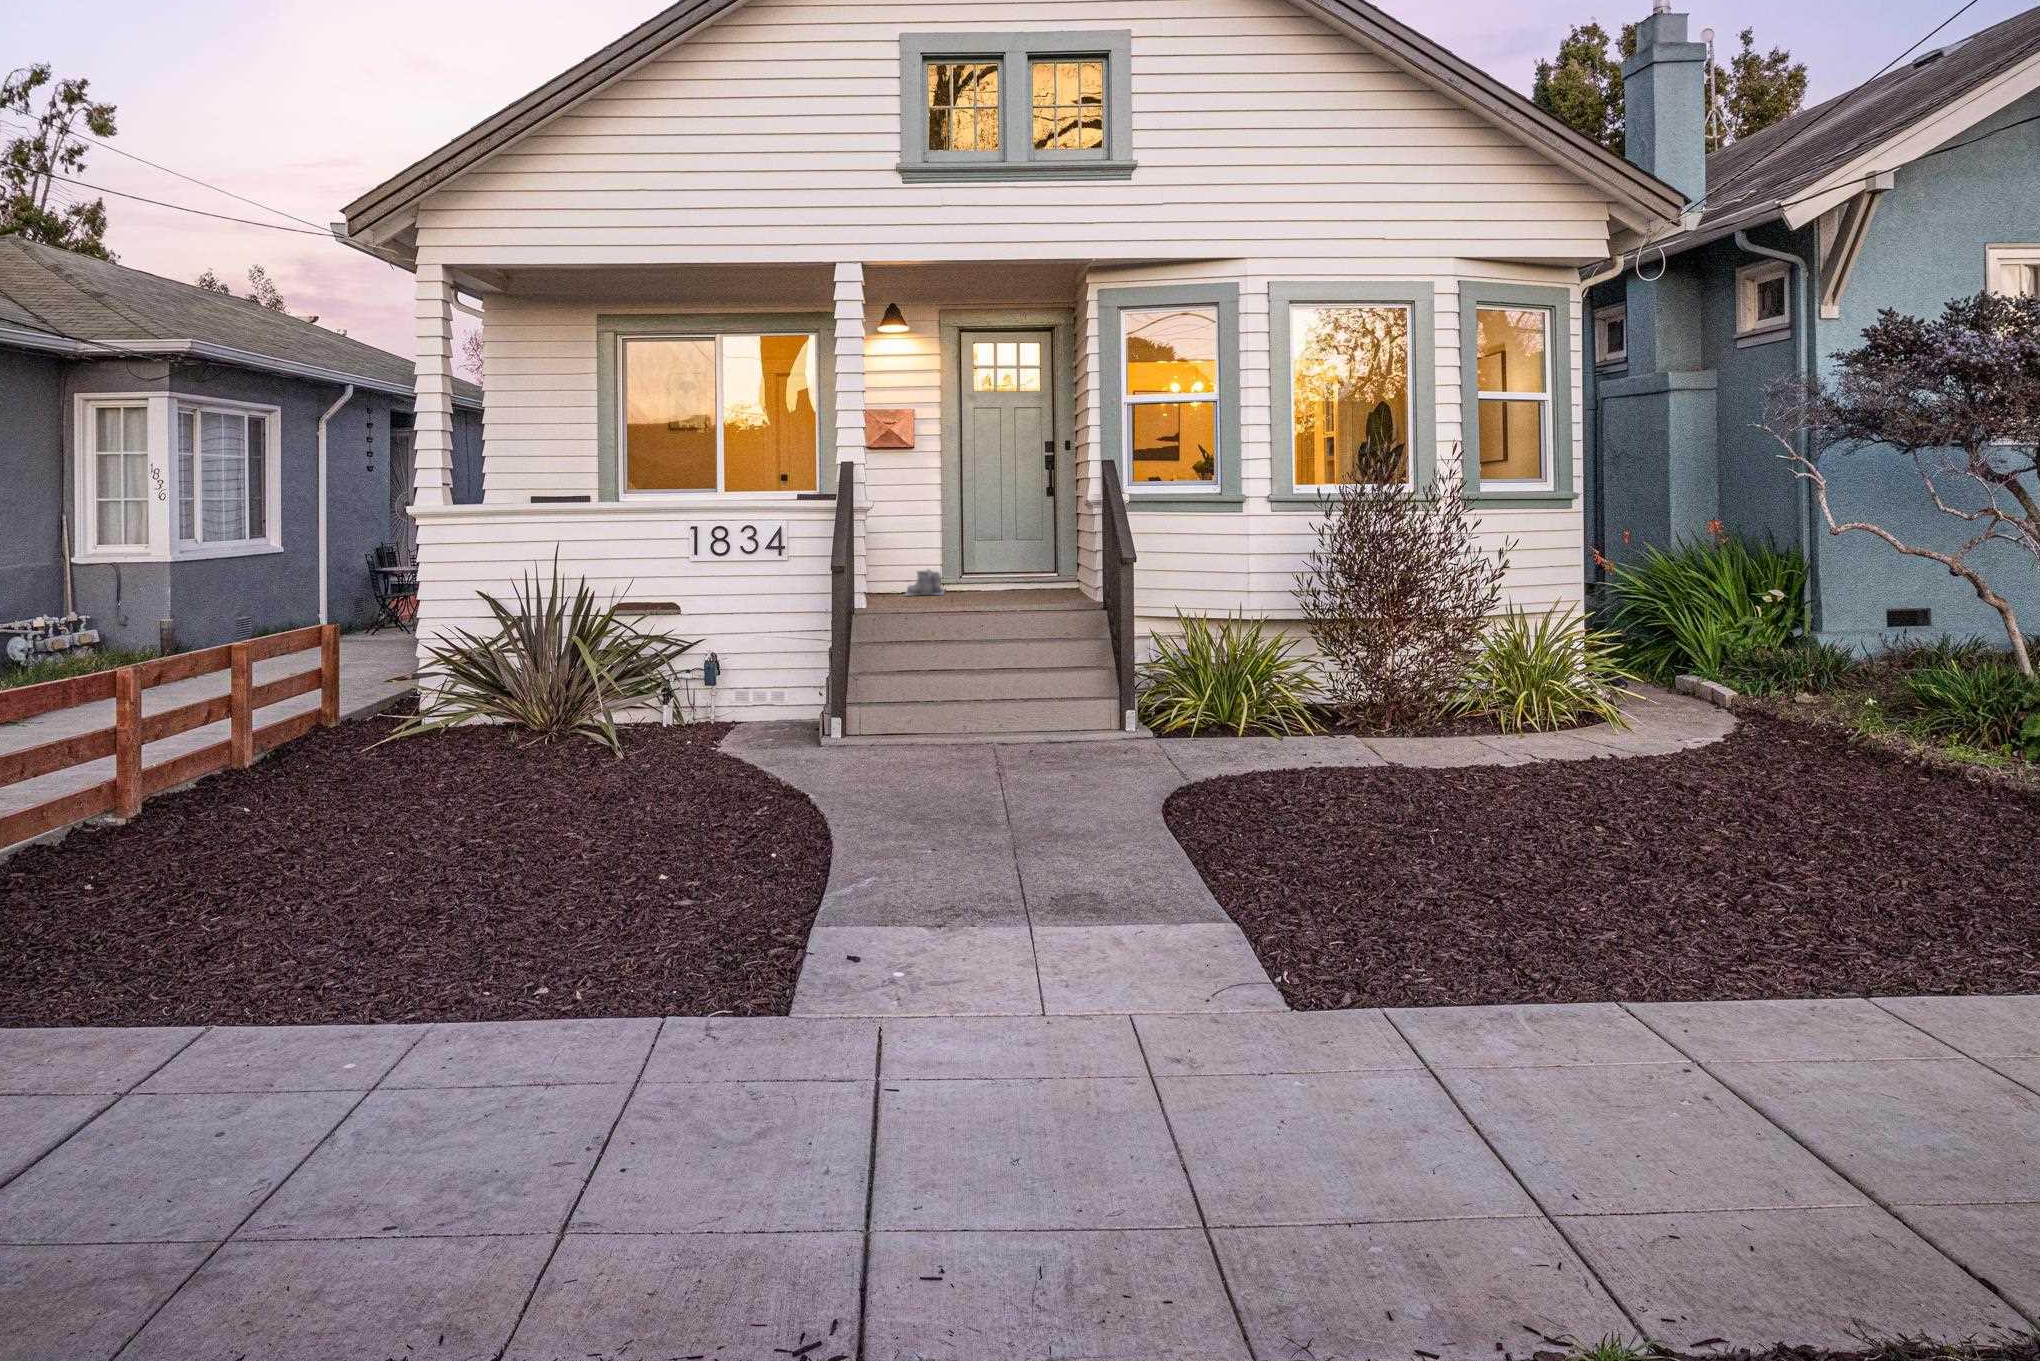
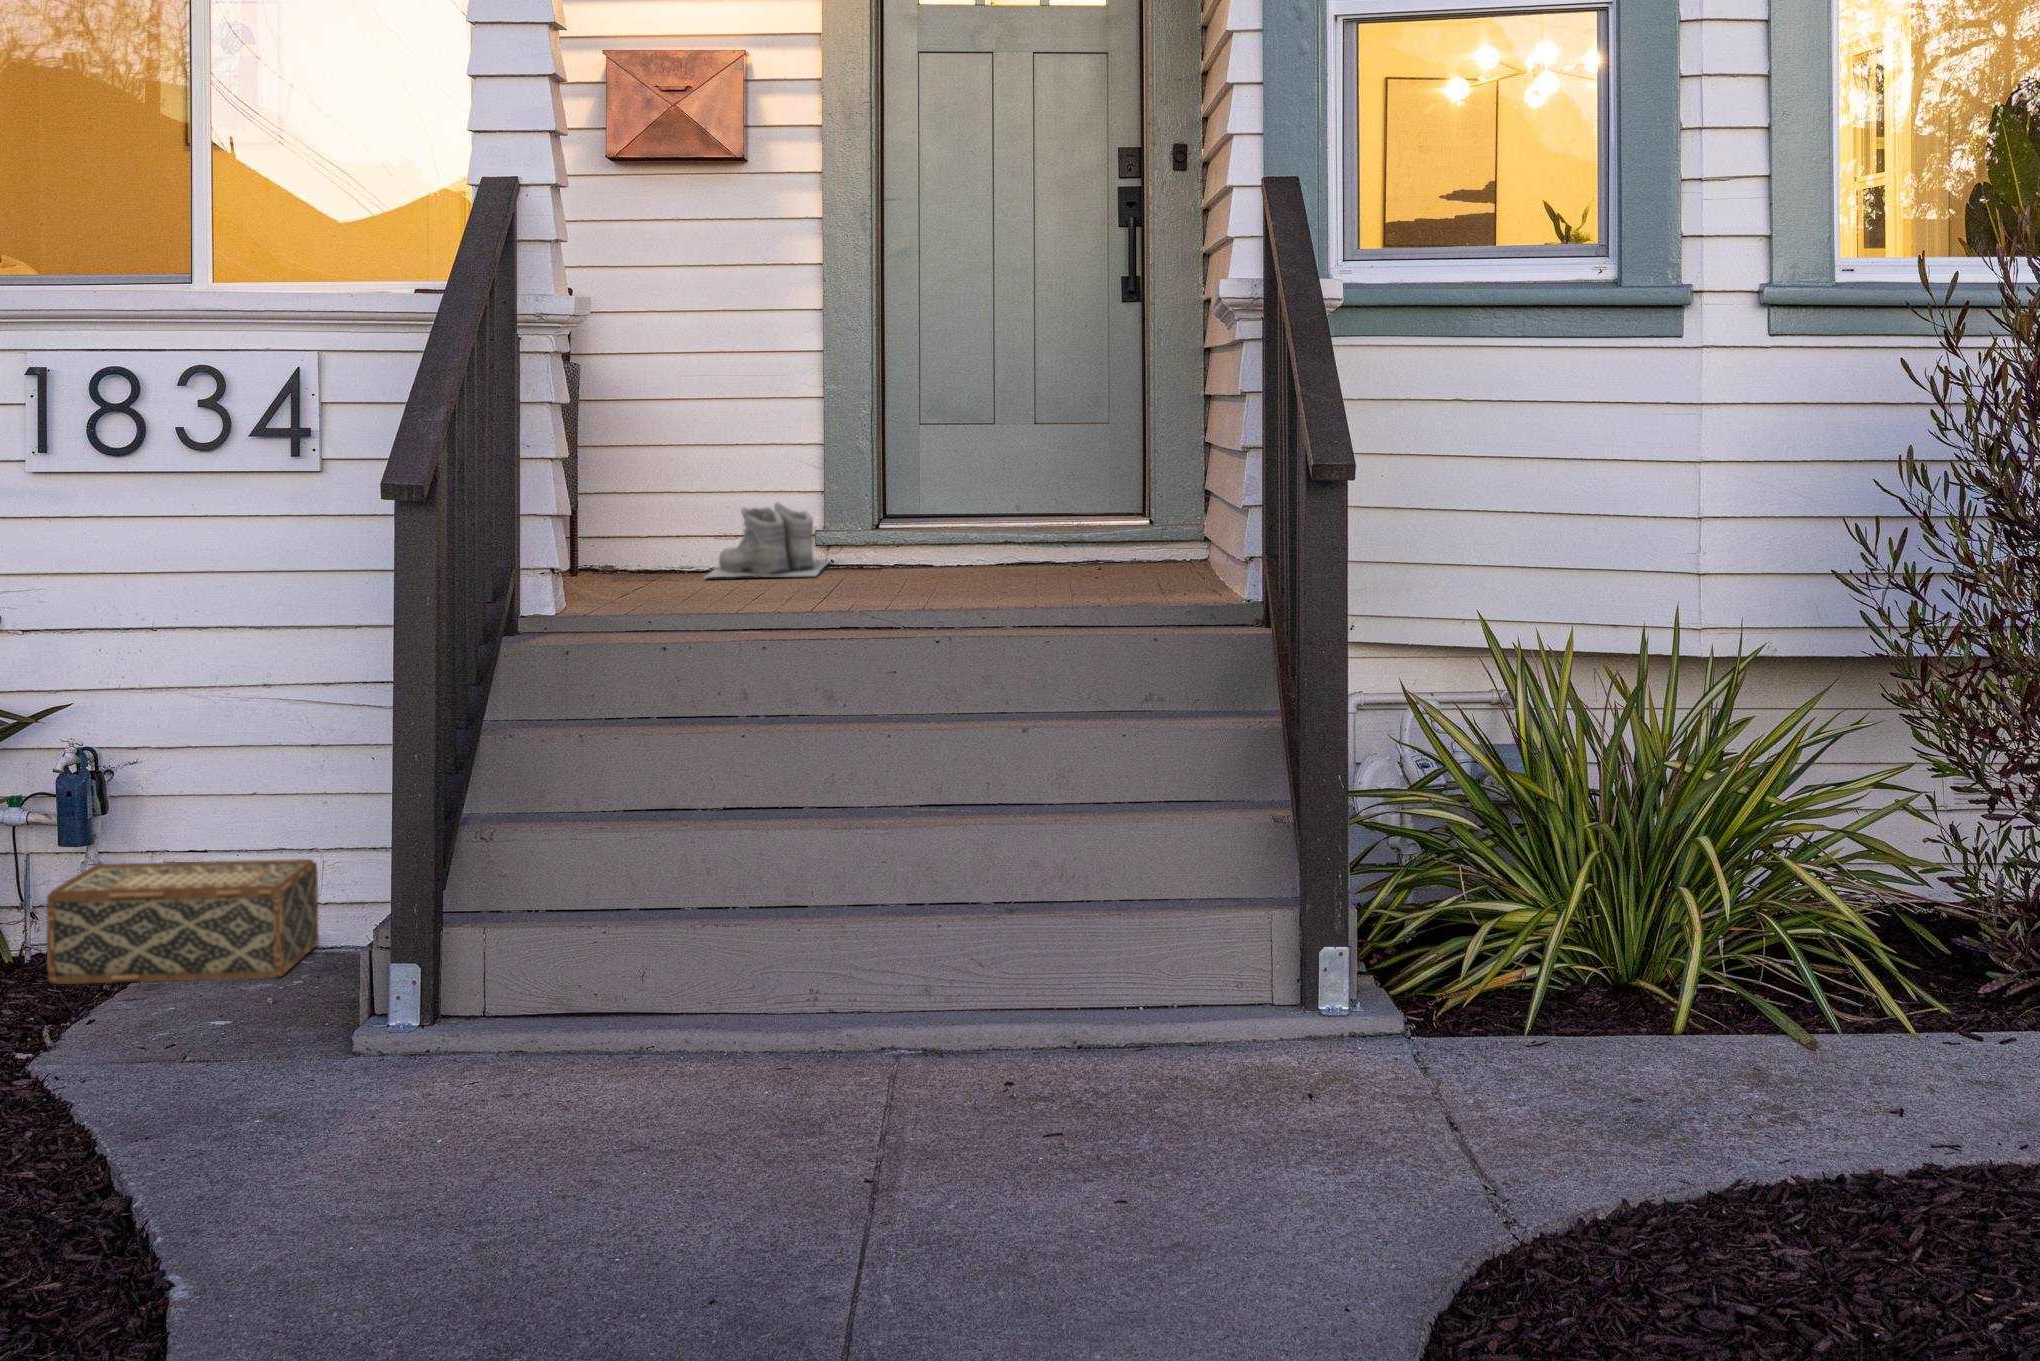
woven basket: none [707,692,788,732] -> present [47,859,319,984]

